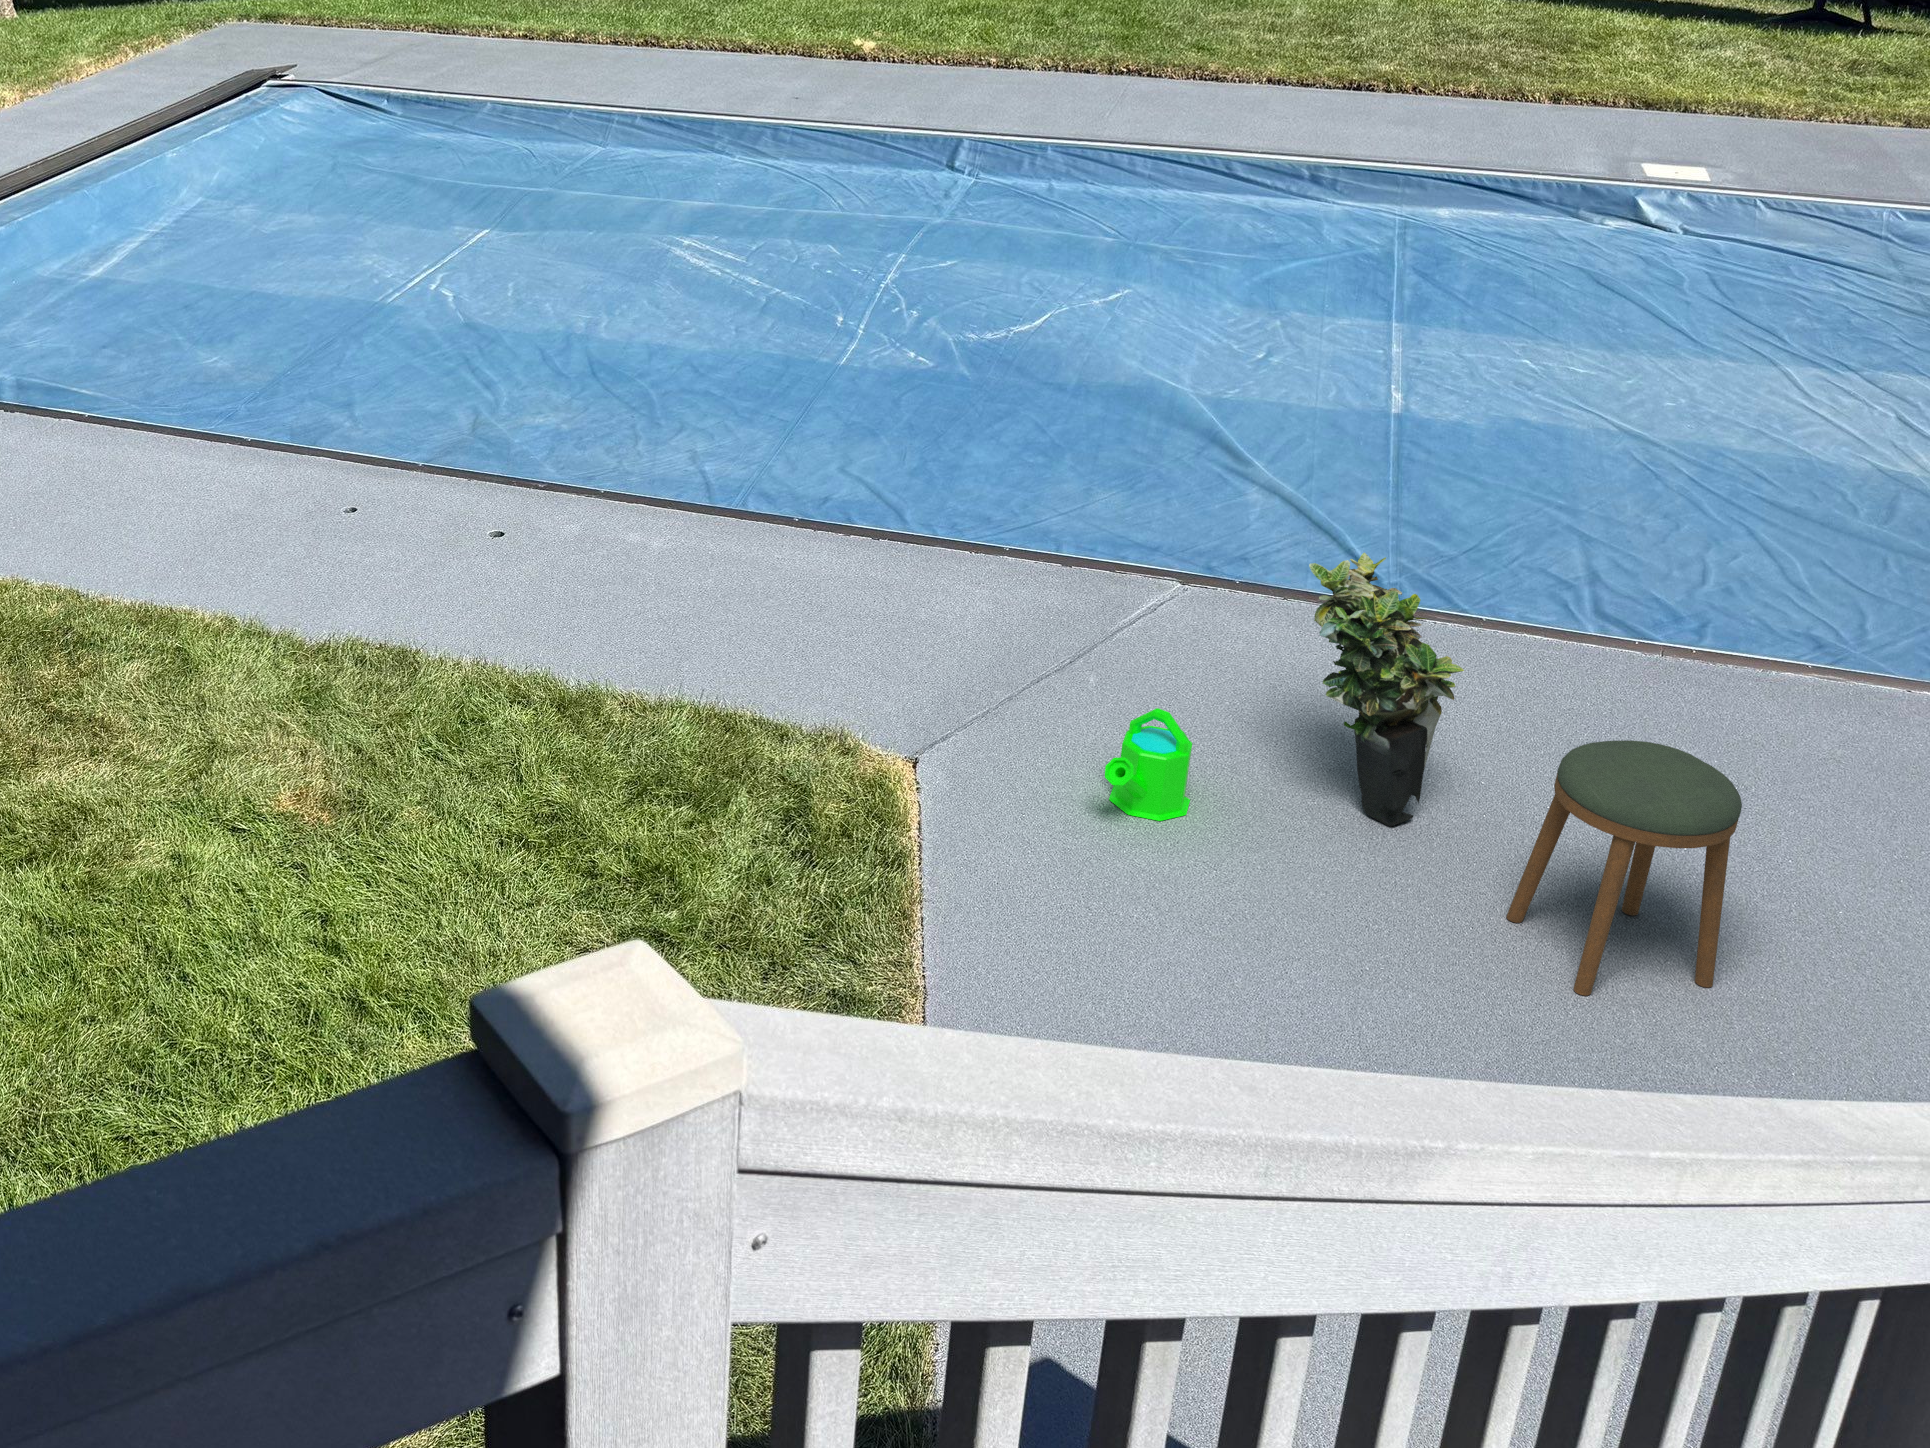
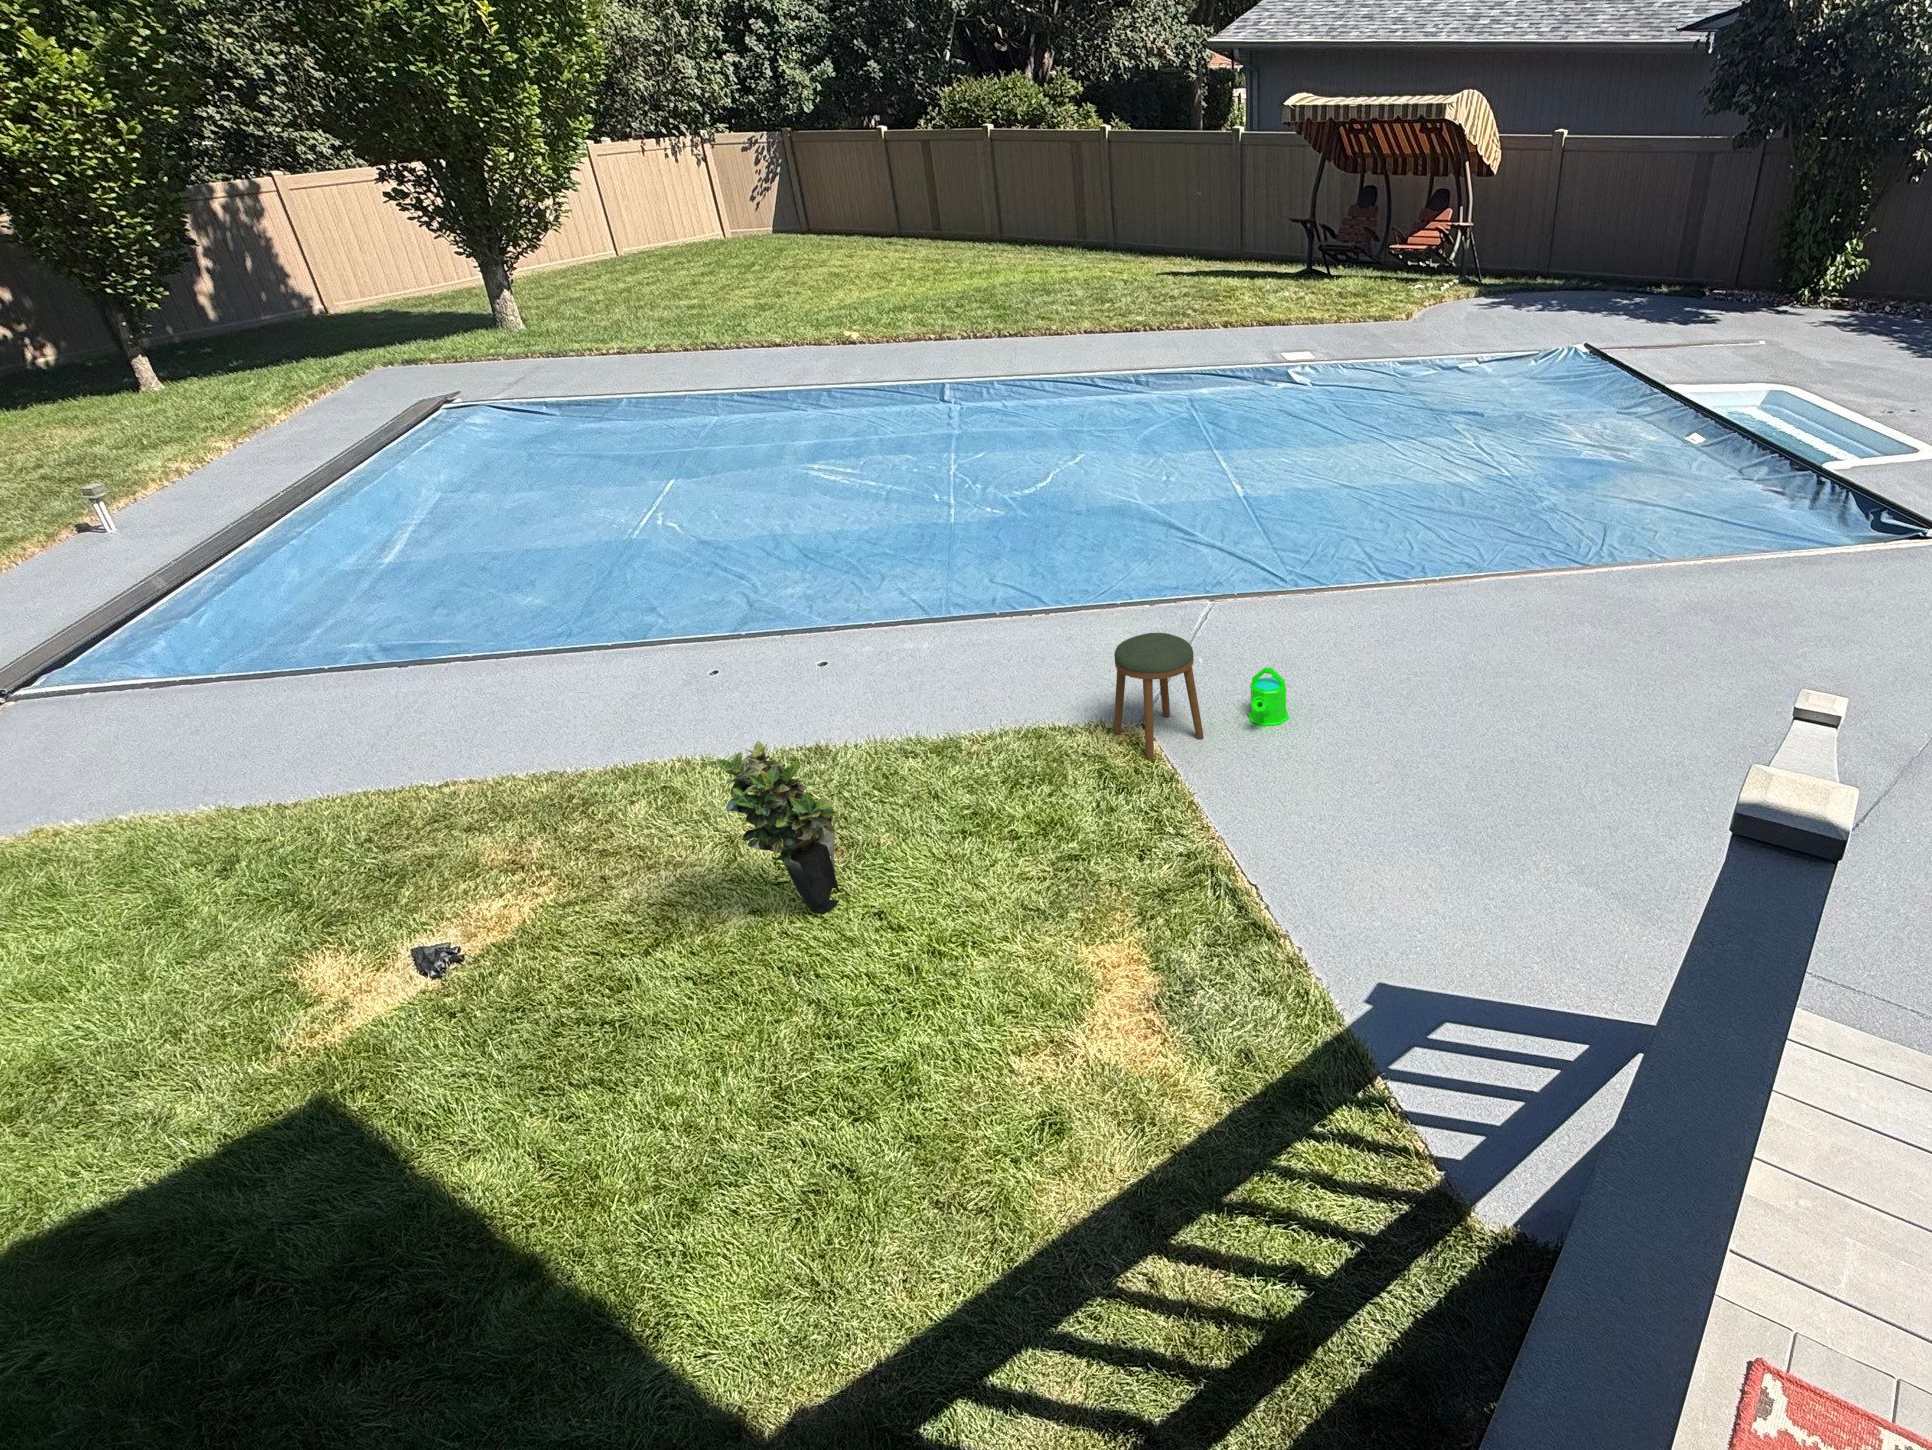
potted plant: present [1309,553,1464,827] -> present [716,741,839,913]
stool: present [1506,740,1742,996] -> present [1113,633,1204,758]

